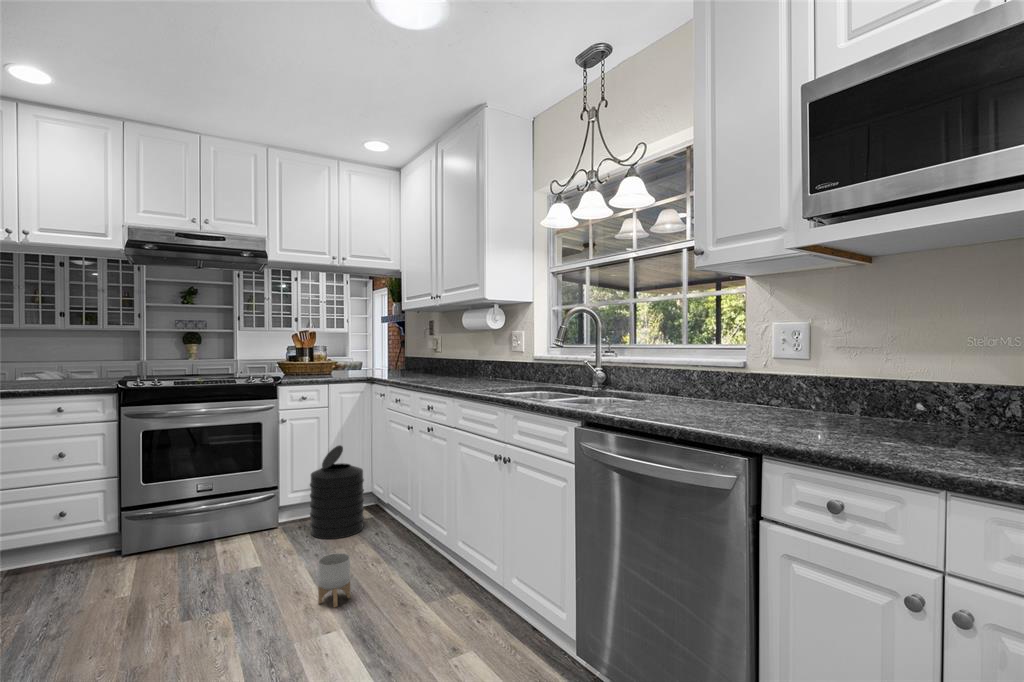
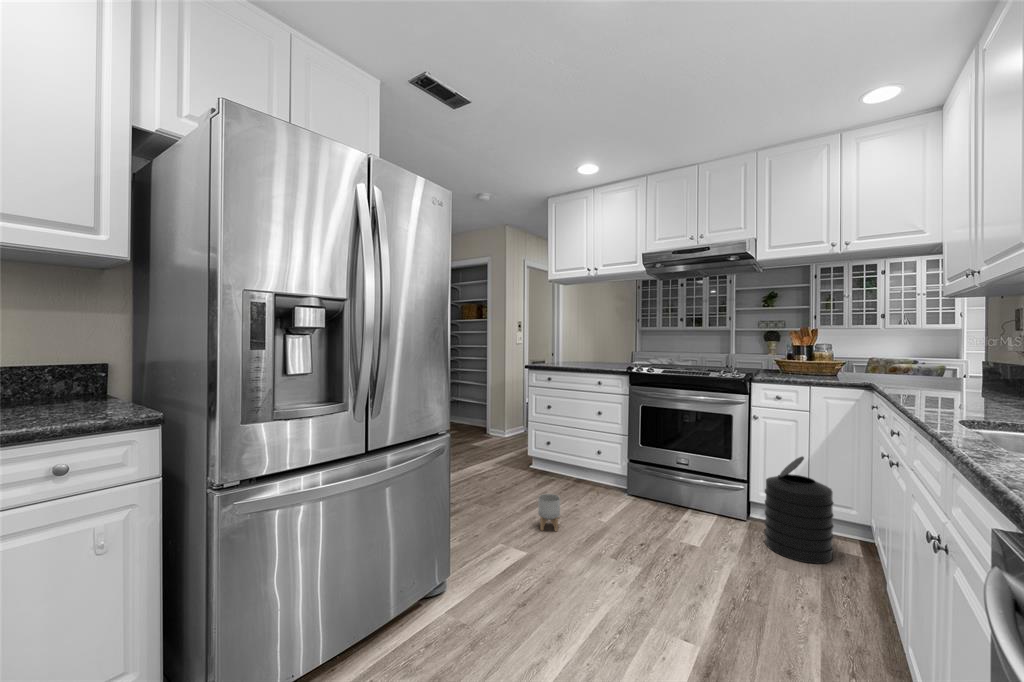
planter: present [318,553,350,607] -> present [538,494,560,531]

